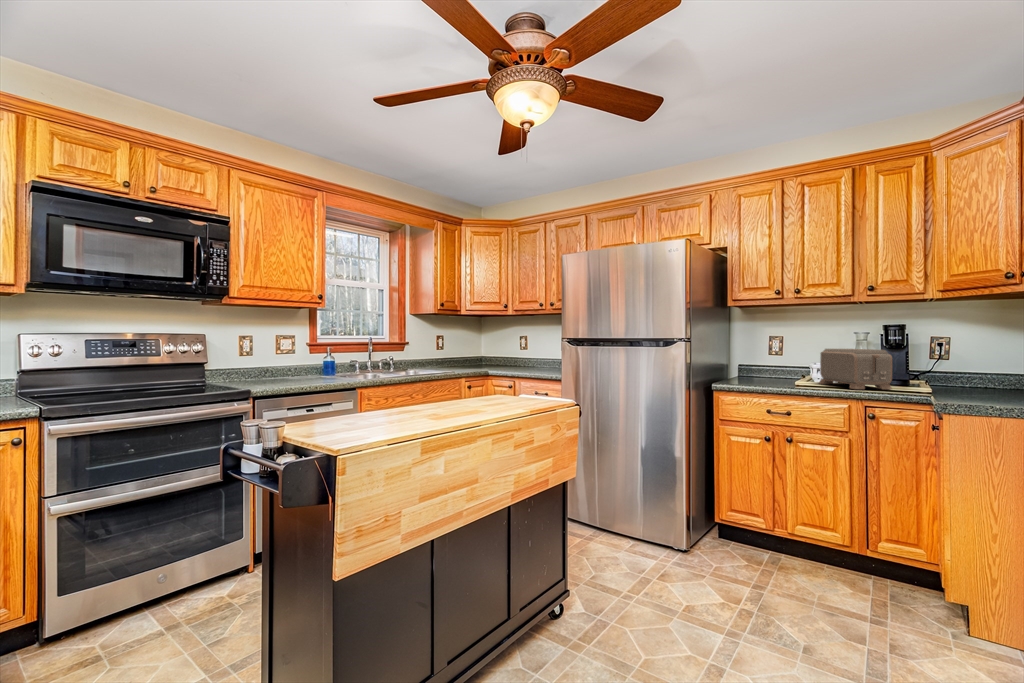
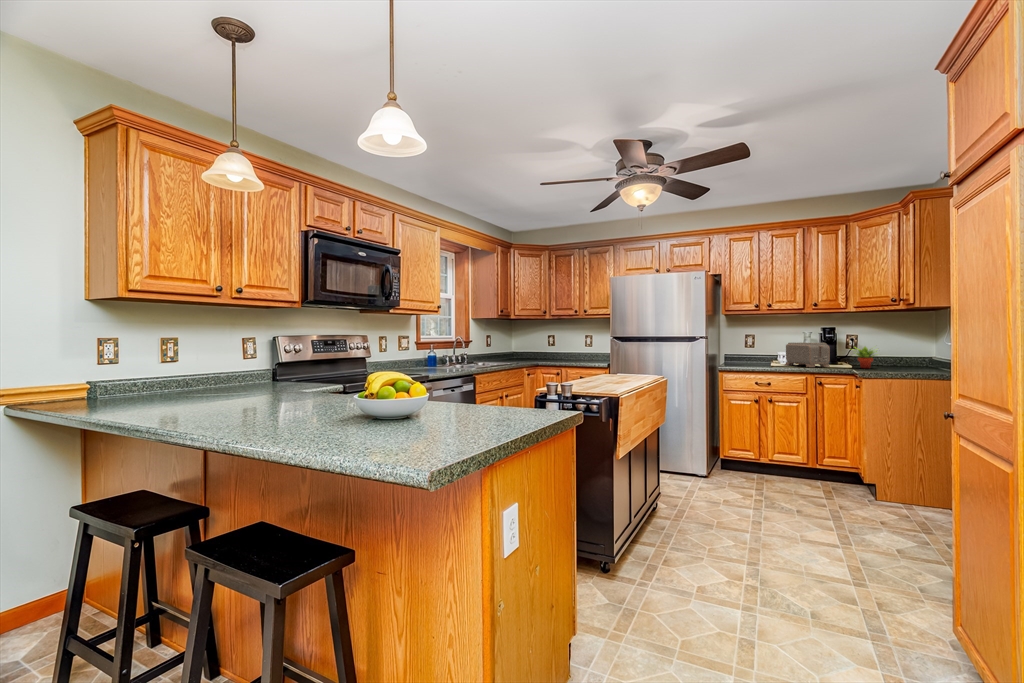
succulent plant: none [927,355,987,395] -> present [855,346,877,369]

